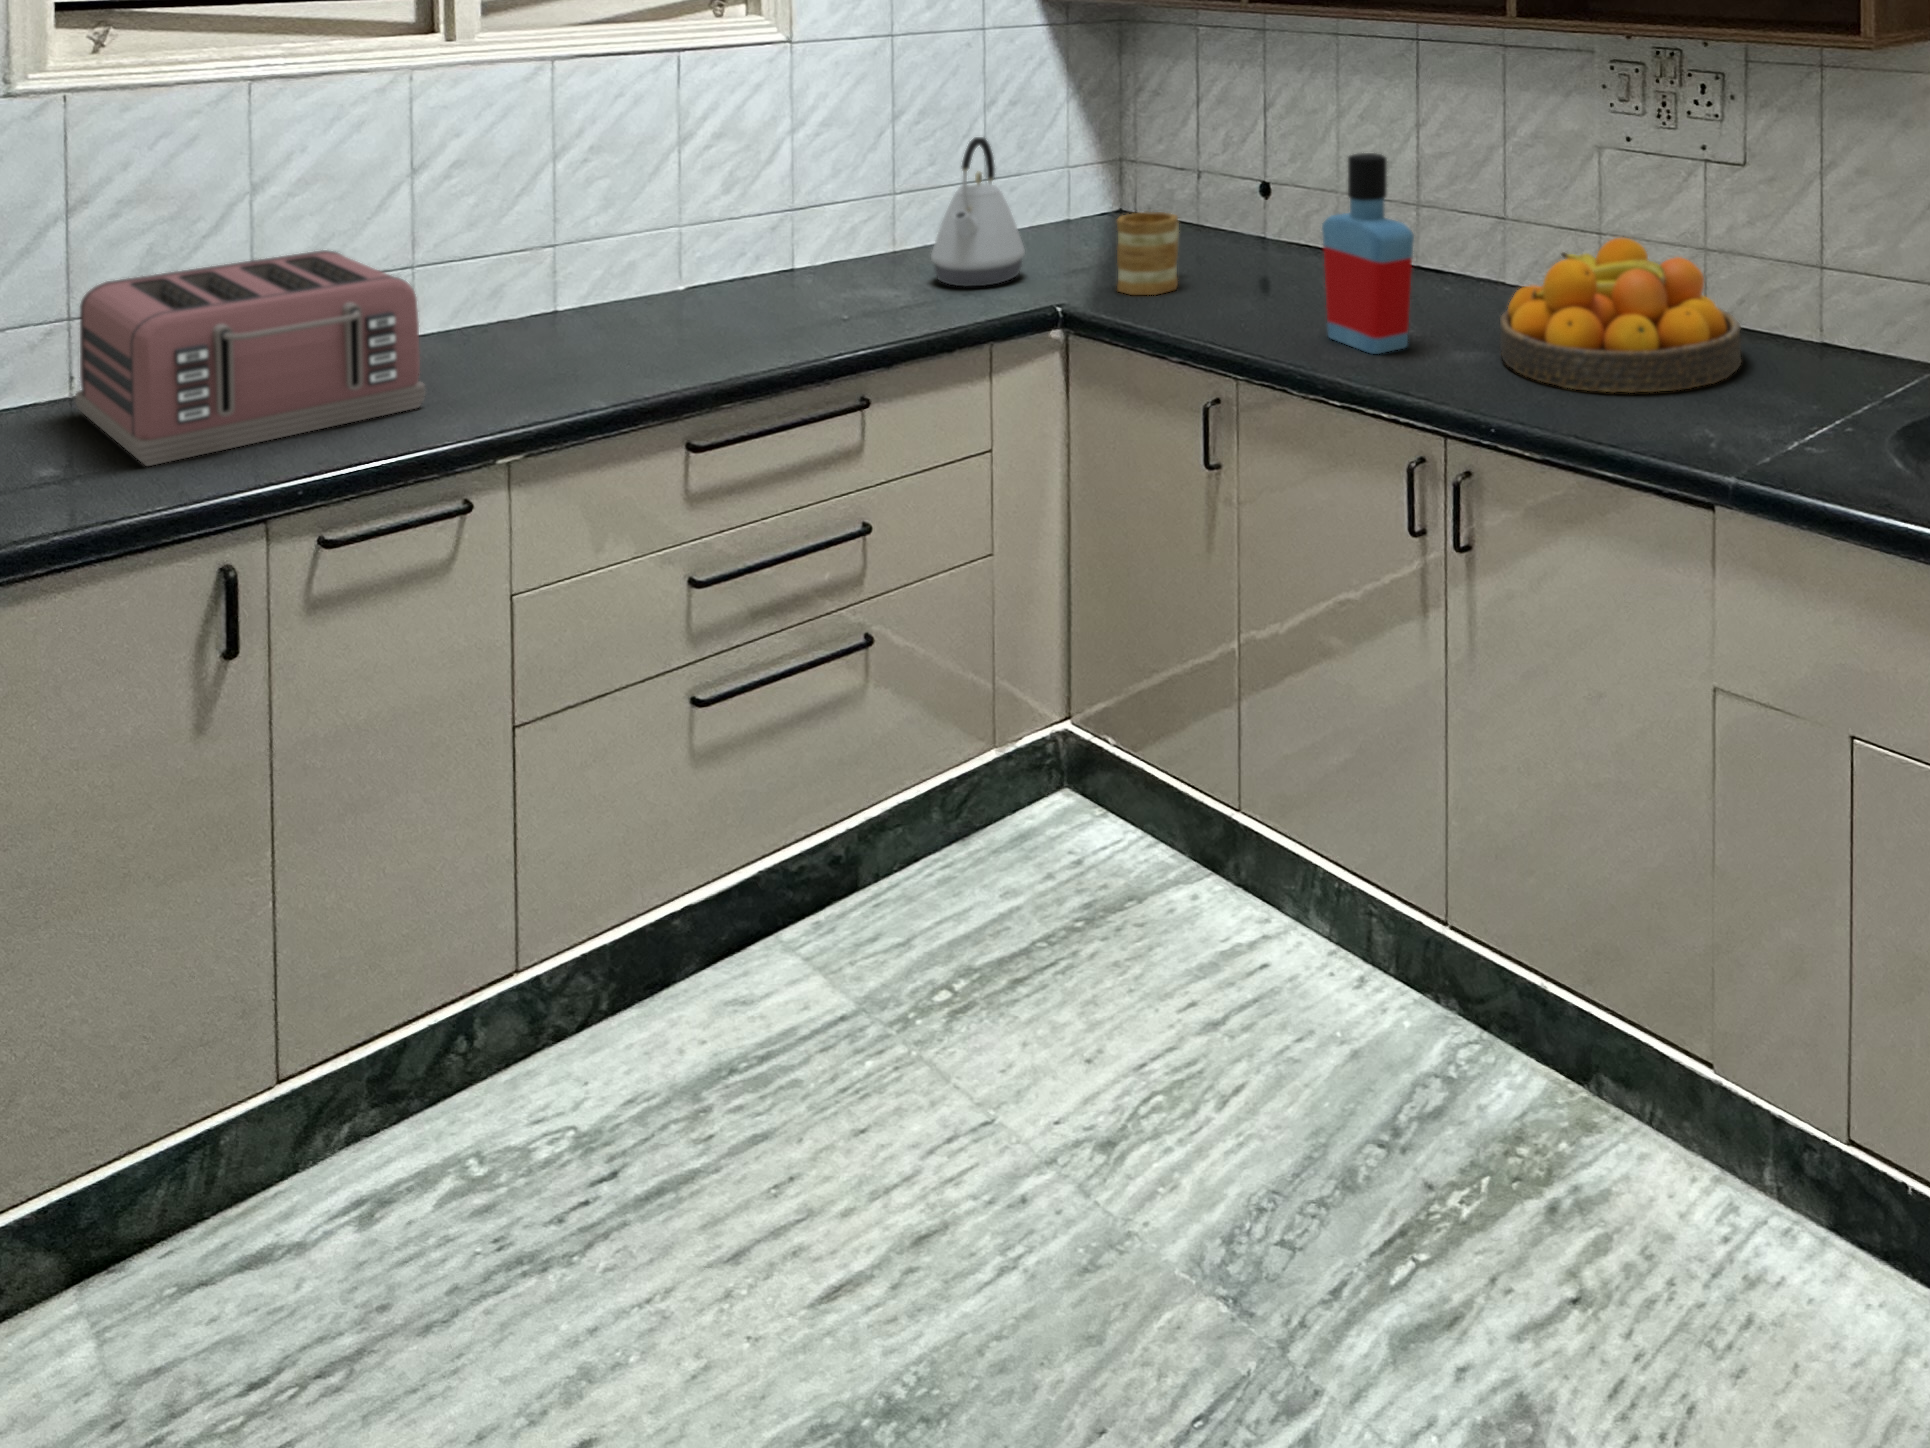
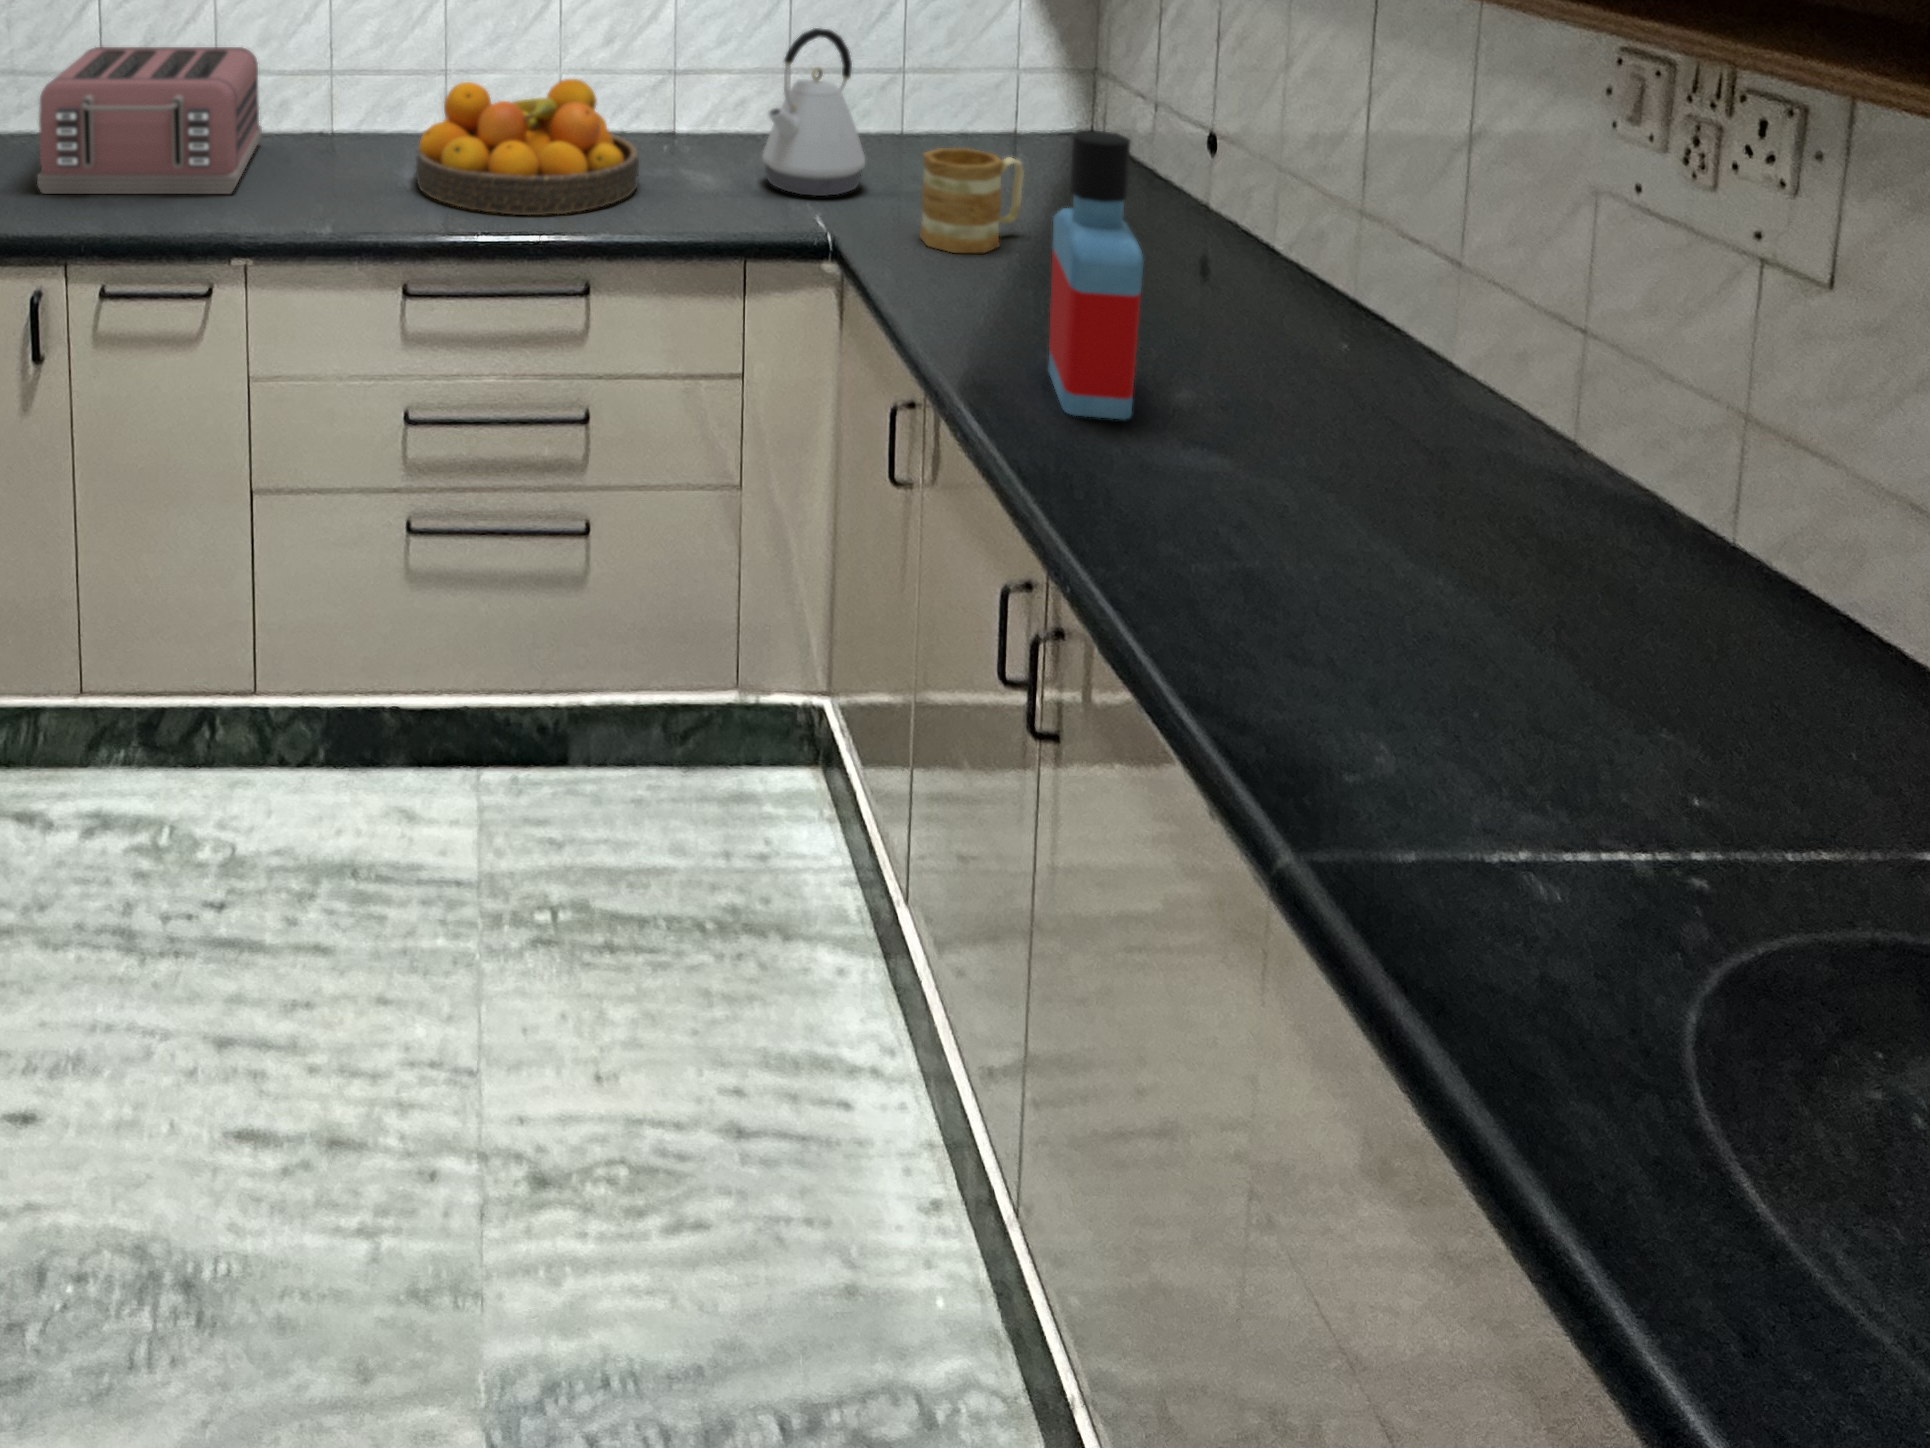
fruit bowl: present [1500,238,1742,393] -> present [416,79,639,215]

